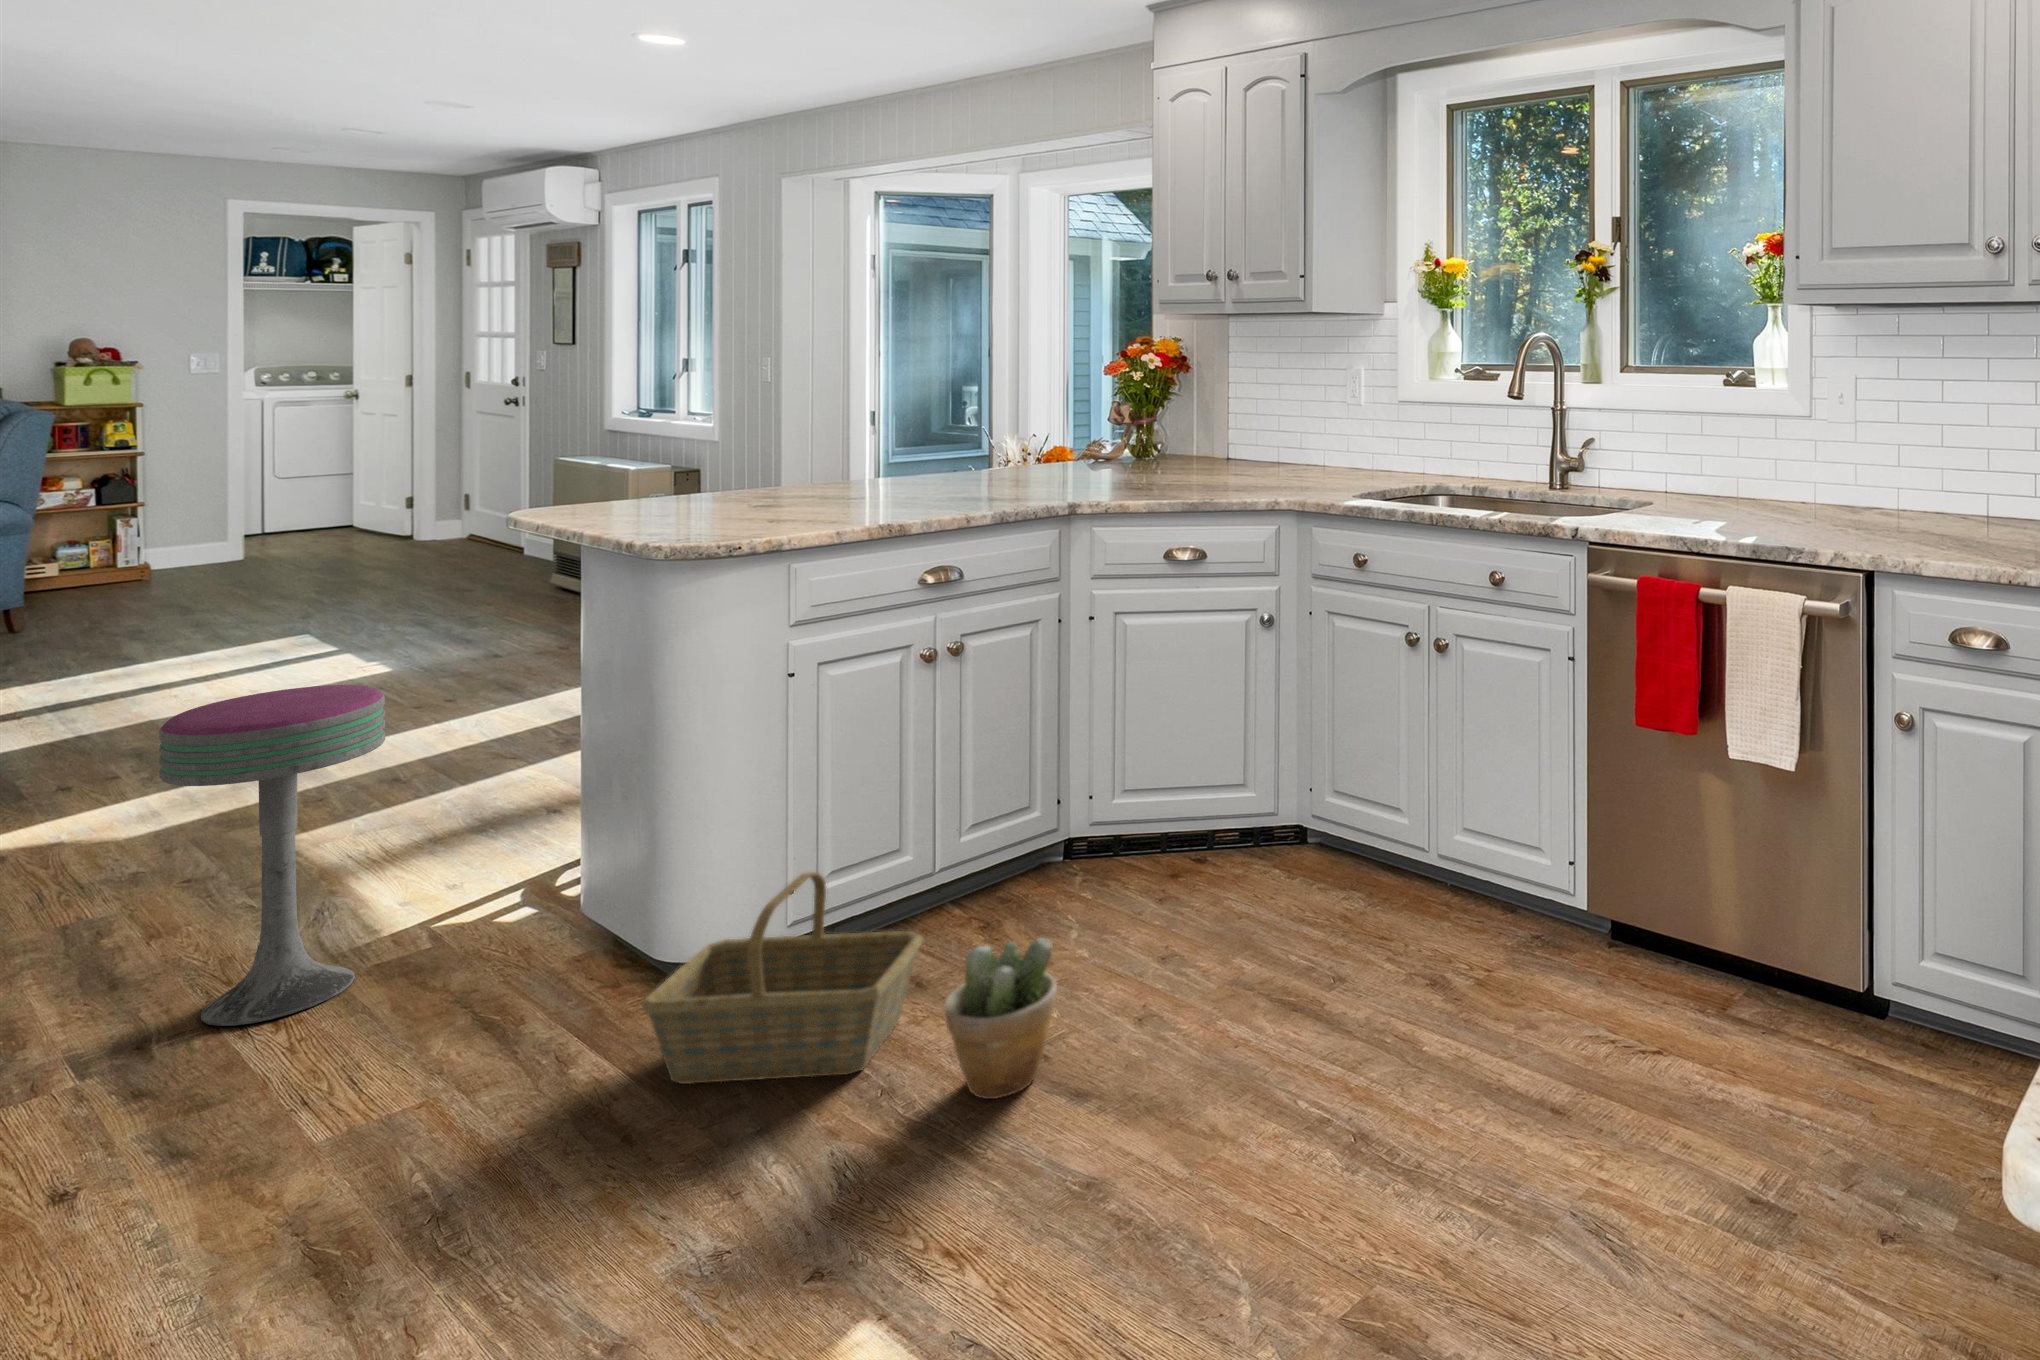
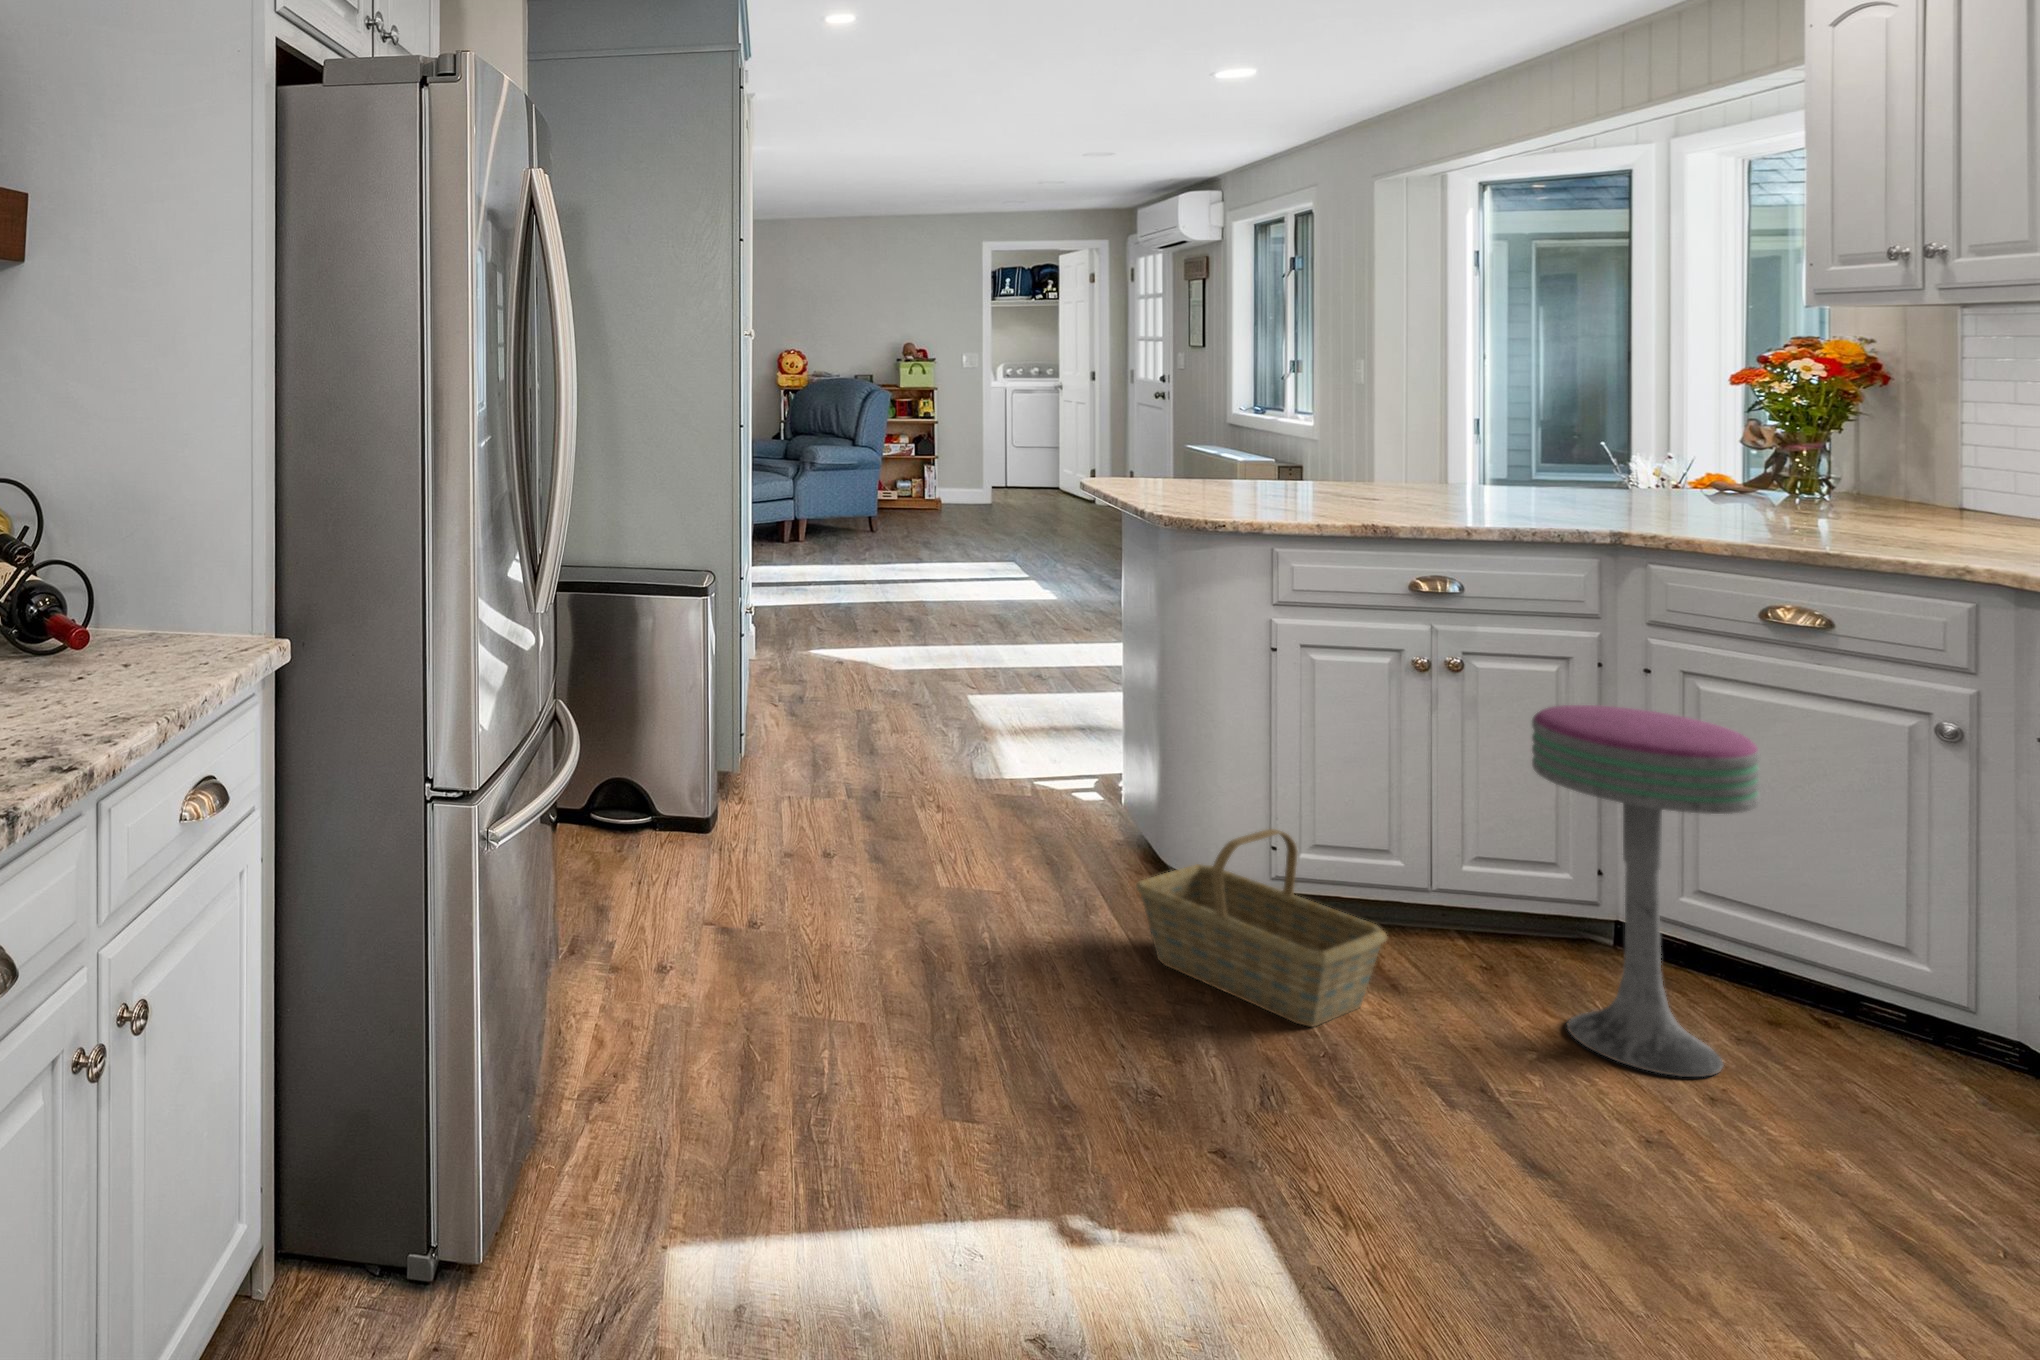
bar stool: present [159,685,385,1026] -> present [1532,705,1761,1077]
potted plant: present [945,938,1057,1099] -> none [1381,953,1511,1121]

